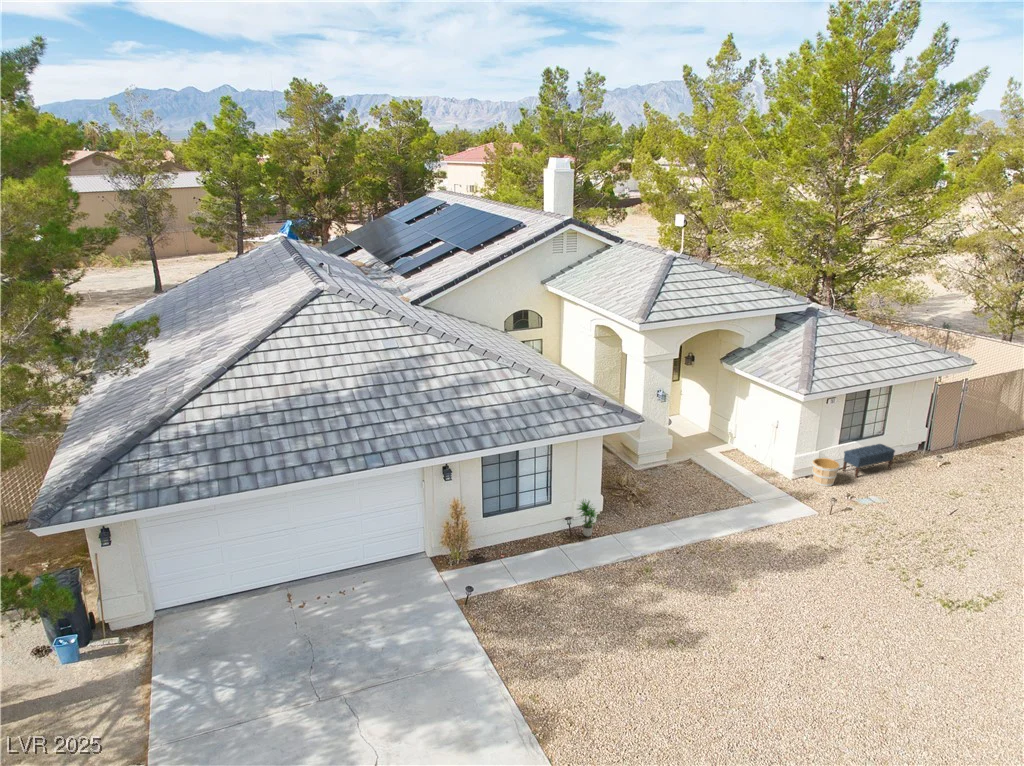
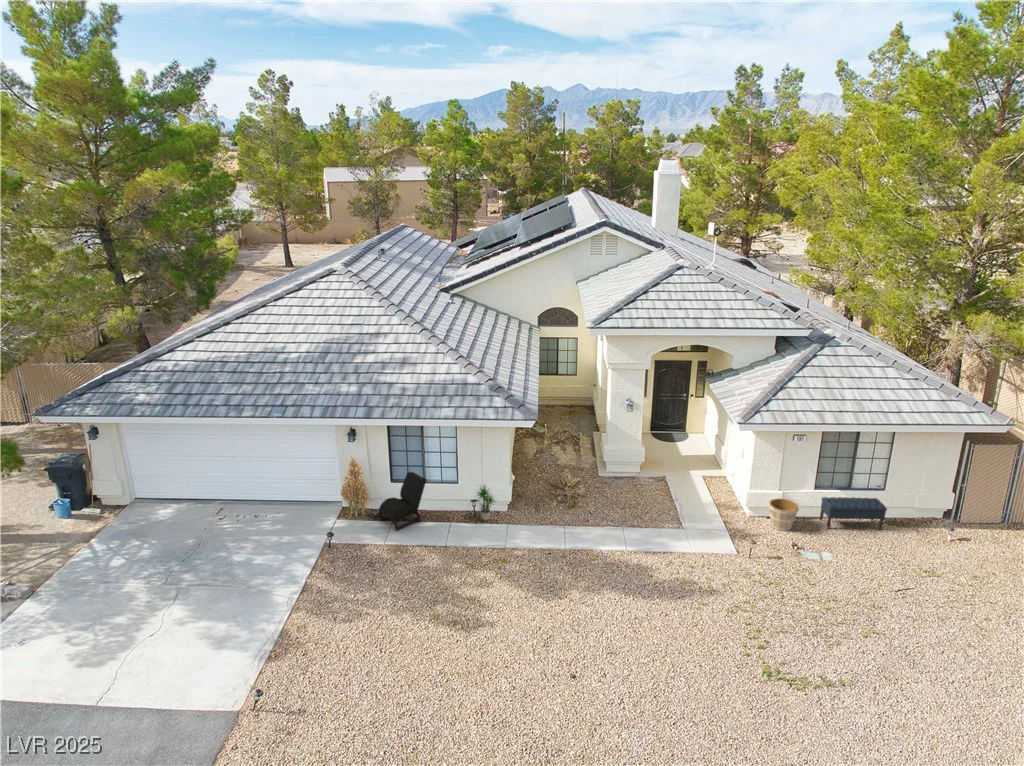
lounge chair: none [485,502,530,568] -> present [379,472,426,530]

